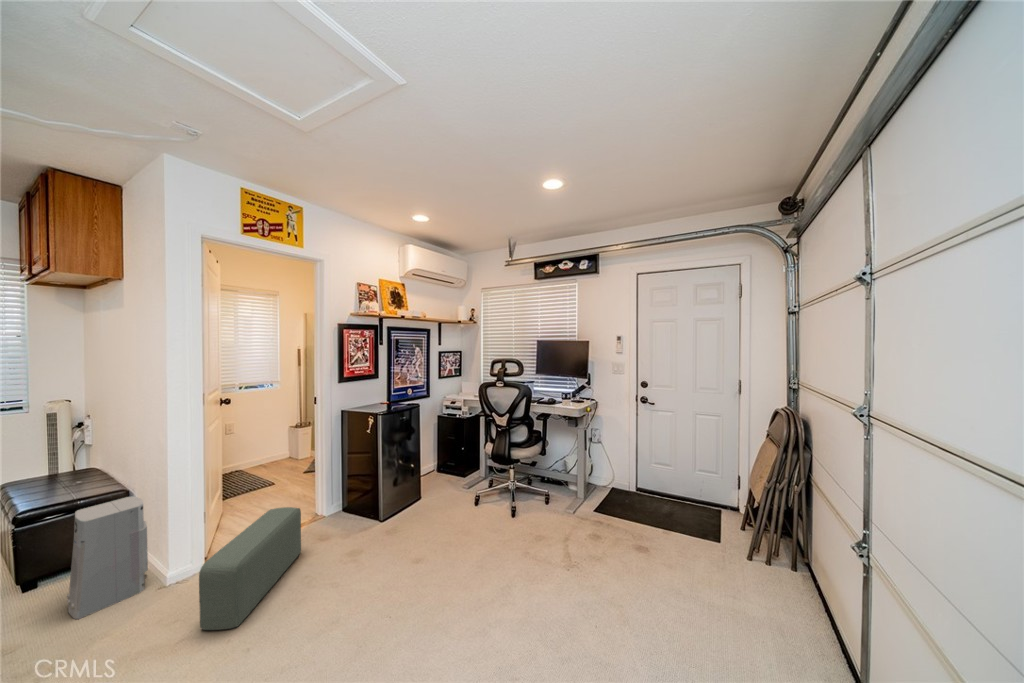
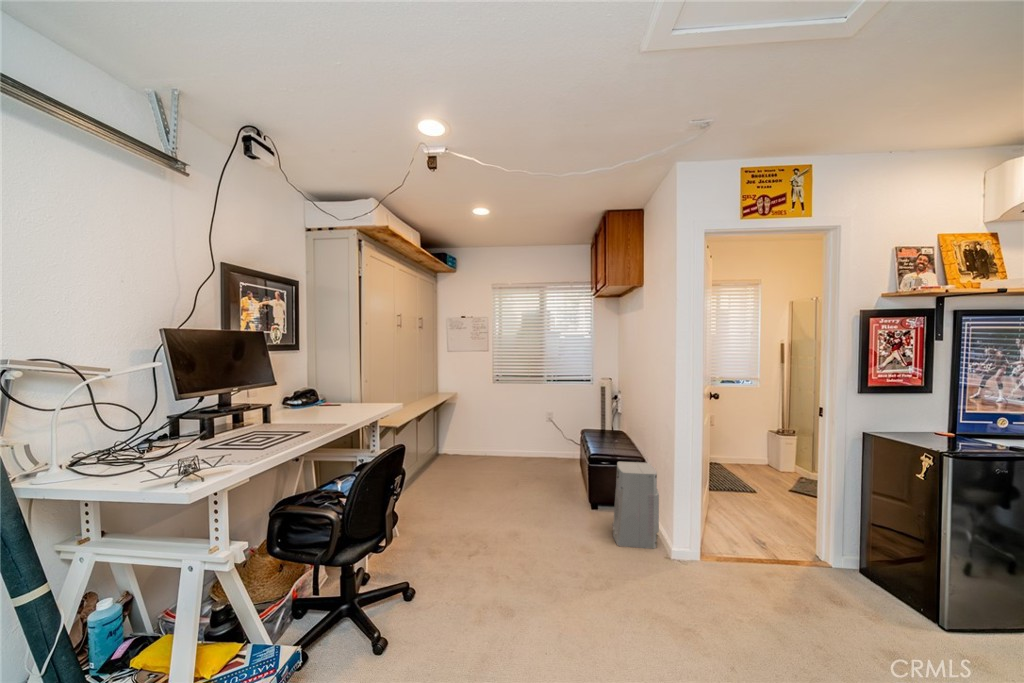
pouf: present [199,507,301,630] -> none [705,528,809,649]

